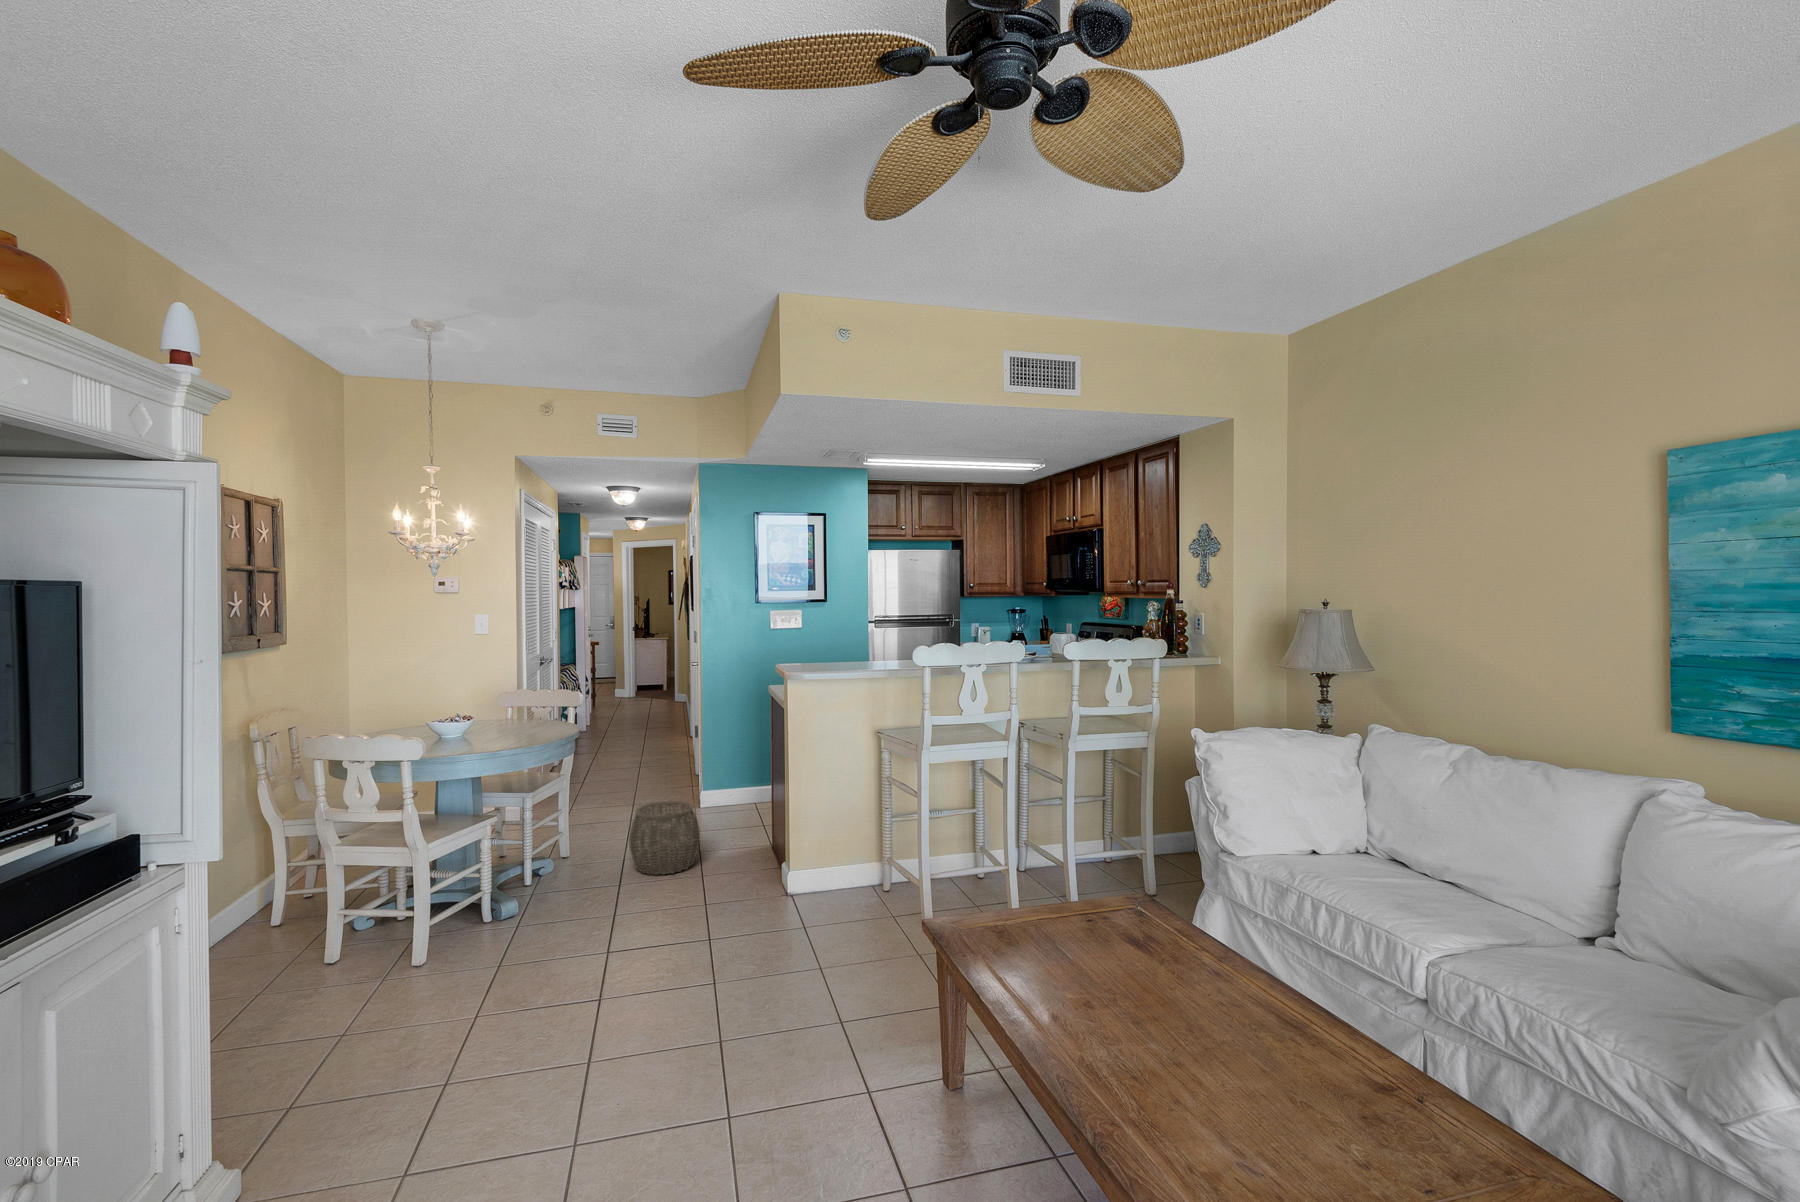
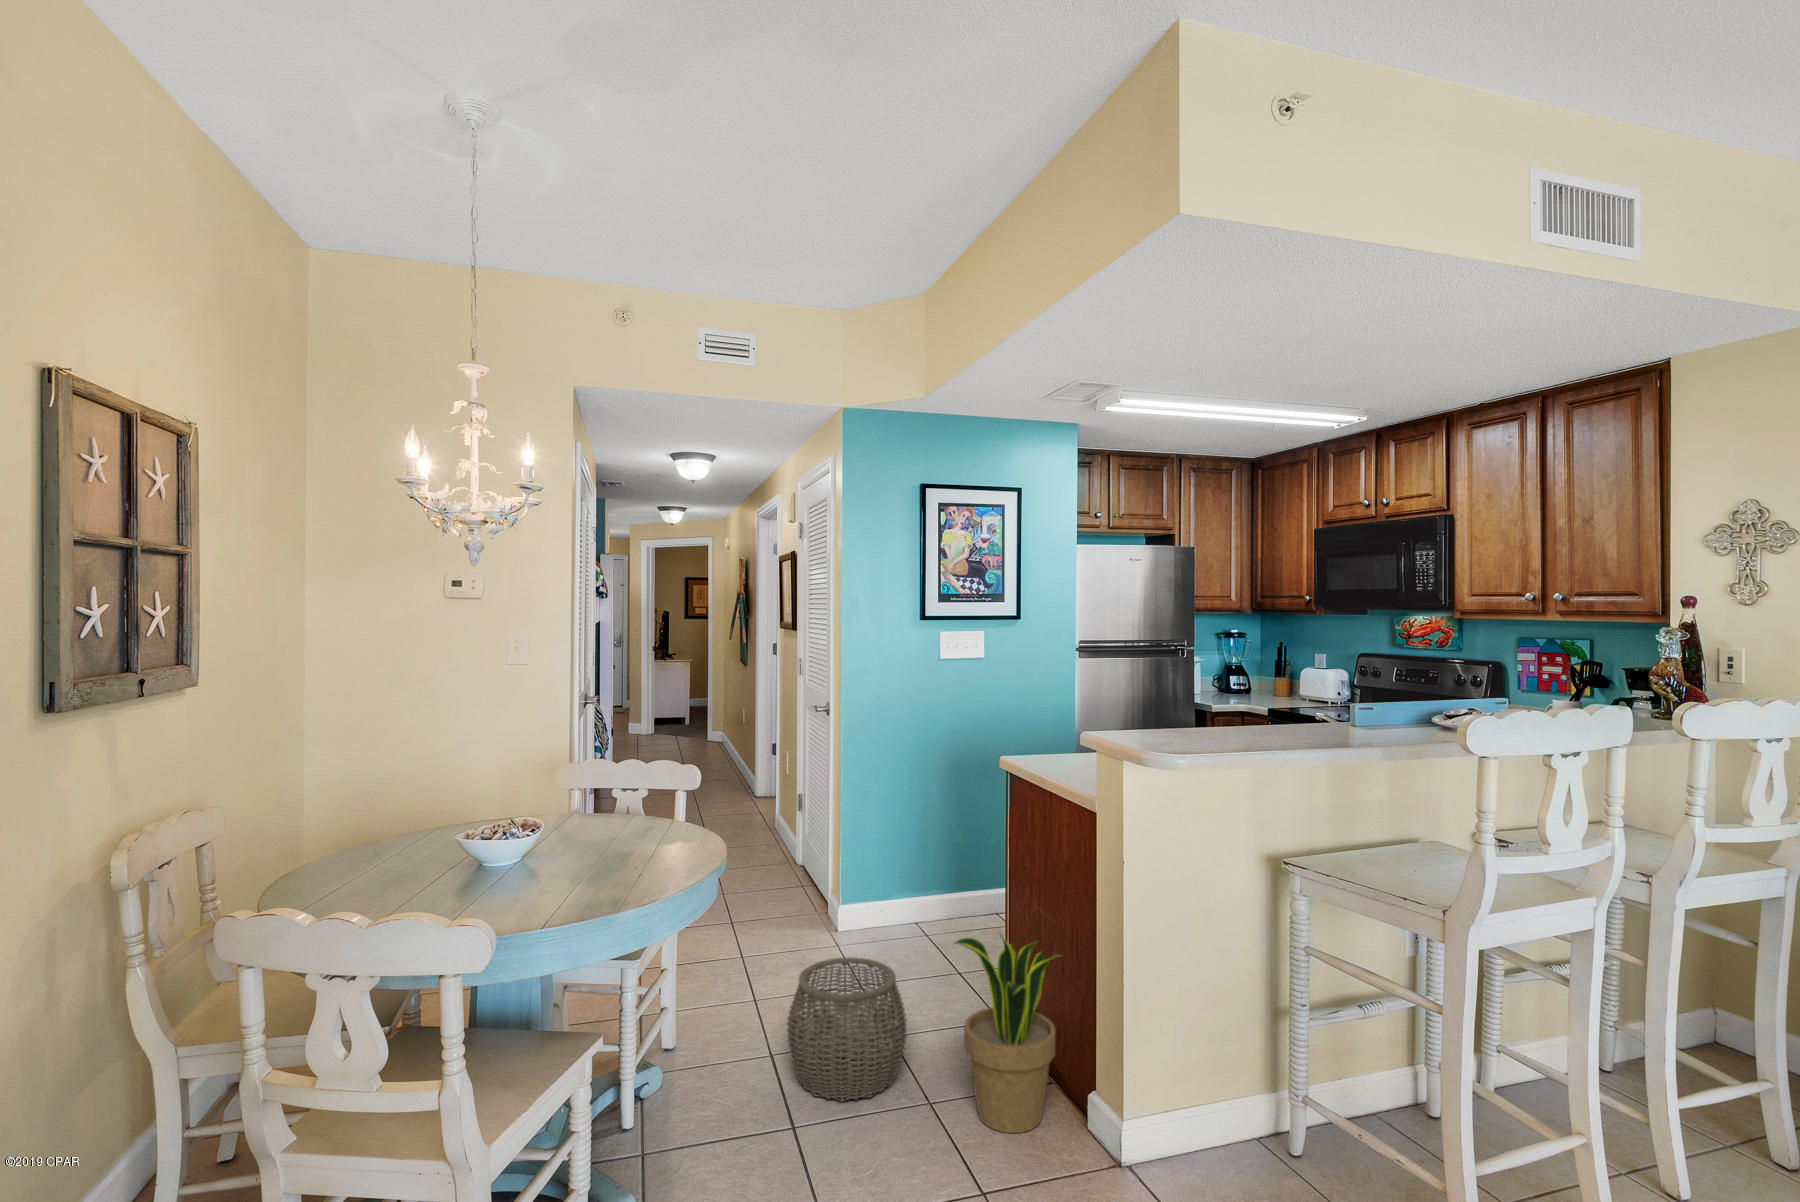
potted plant: none [713,777,773,886] -> present [955,935,1062,1133]

